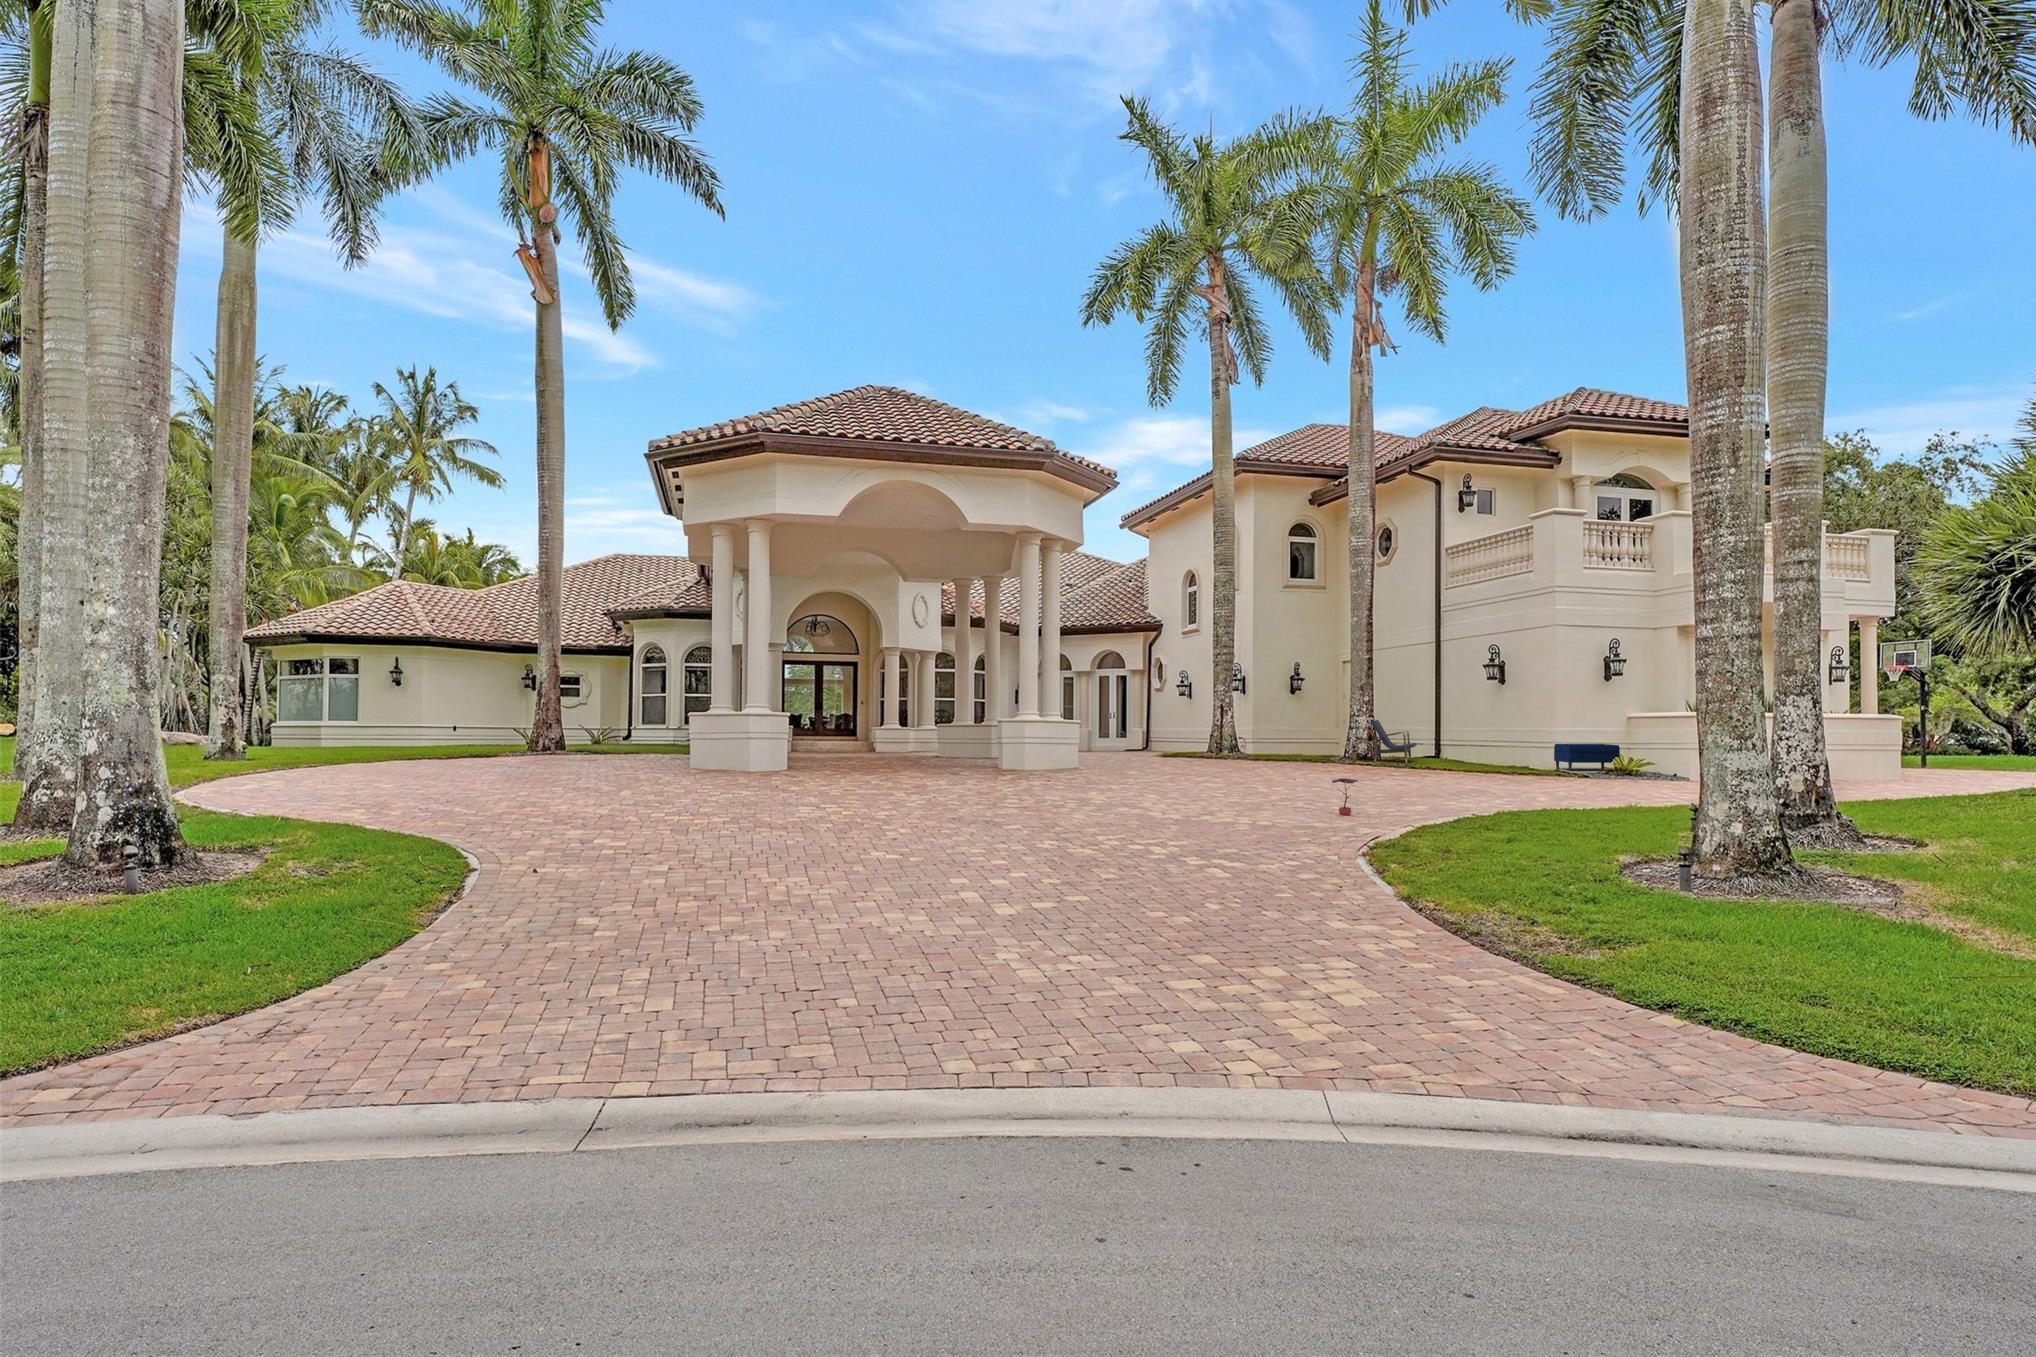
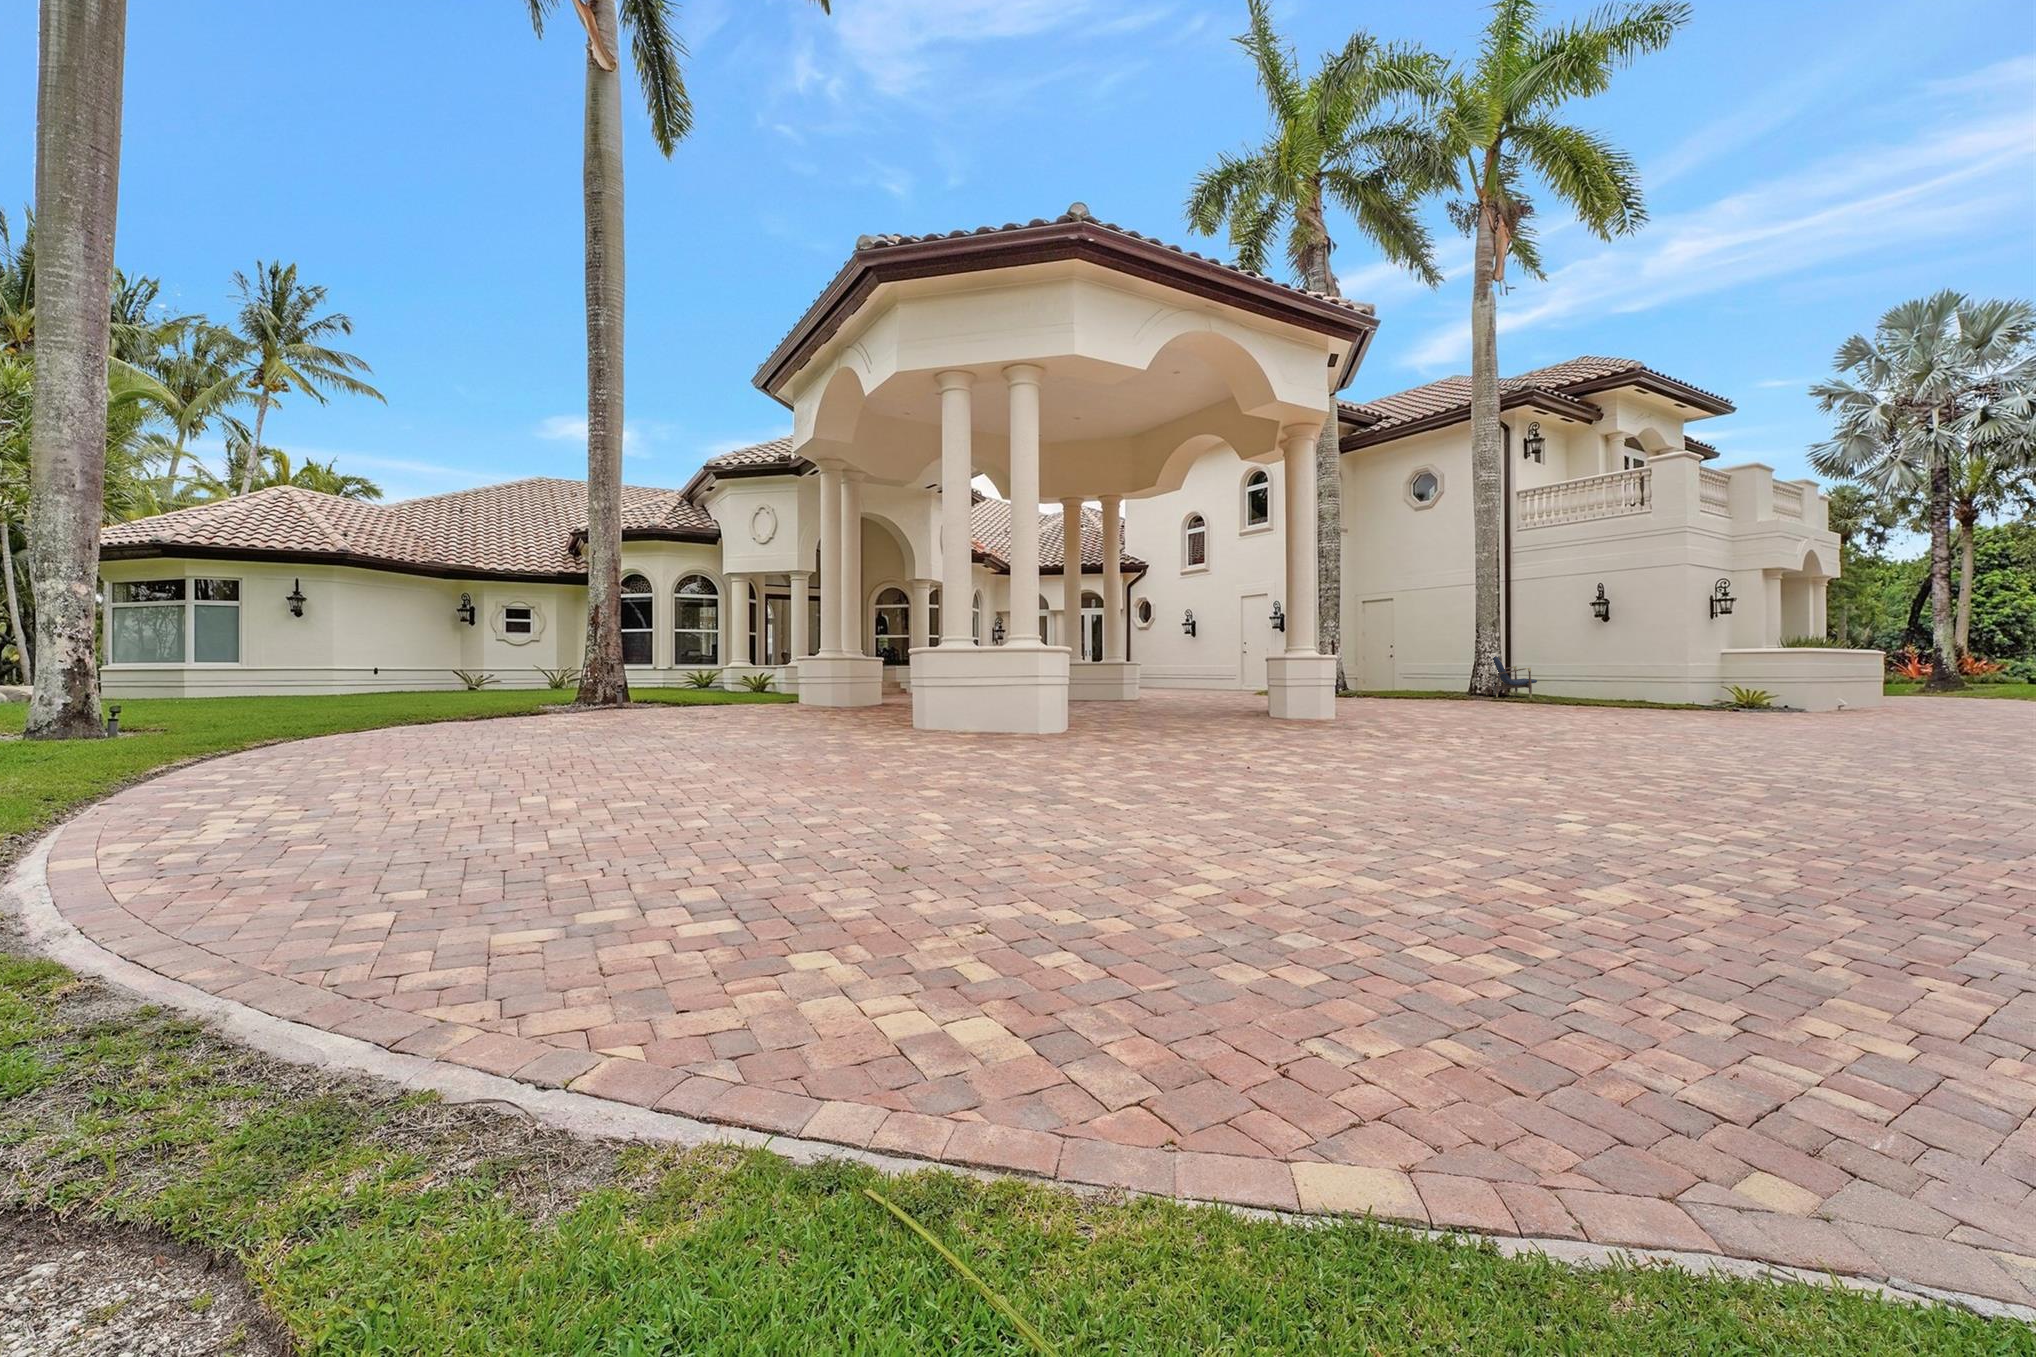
bench: present [1554,744,1620,771] -> none [1668,678,1726,704]
potted plant: present [1332,778,1358,815] -> none [1873,725,1921,770]

